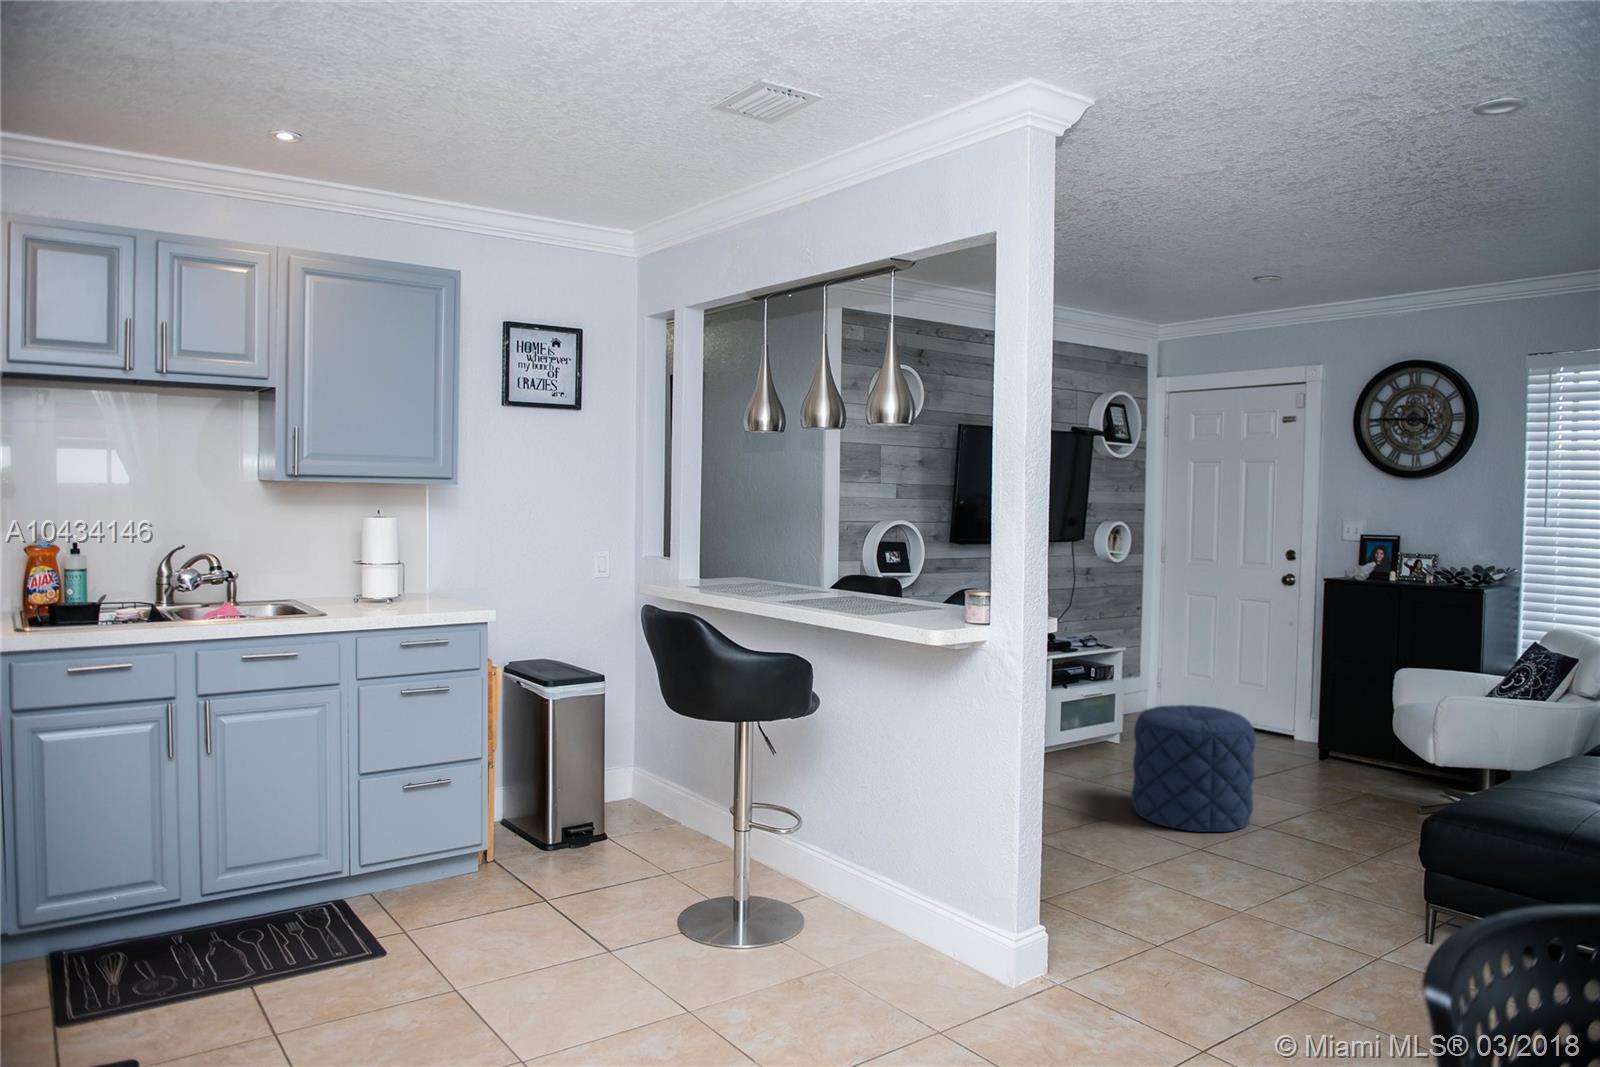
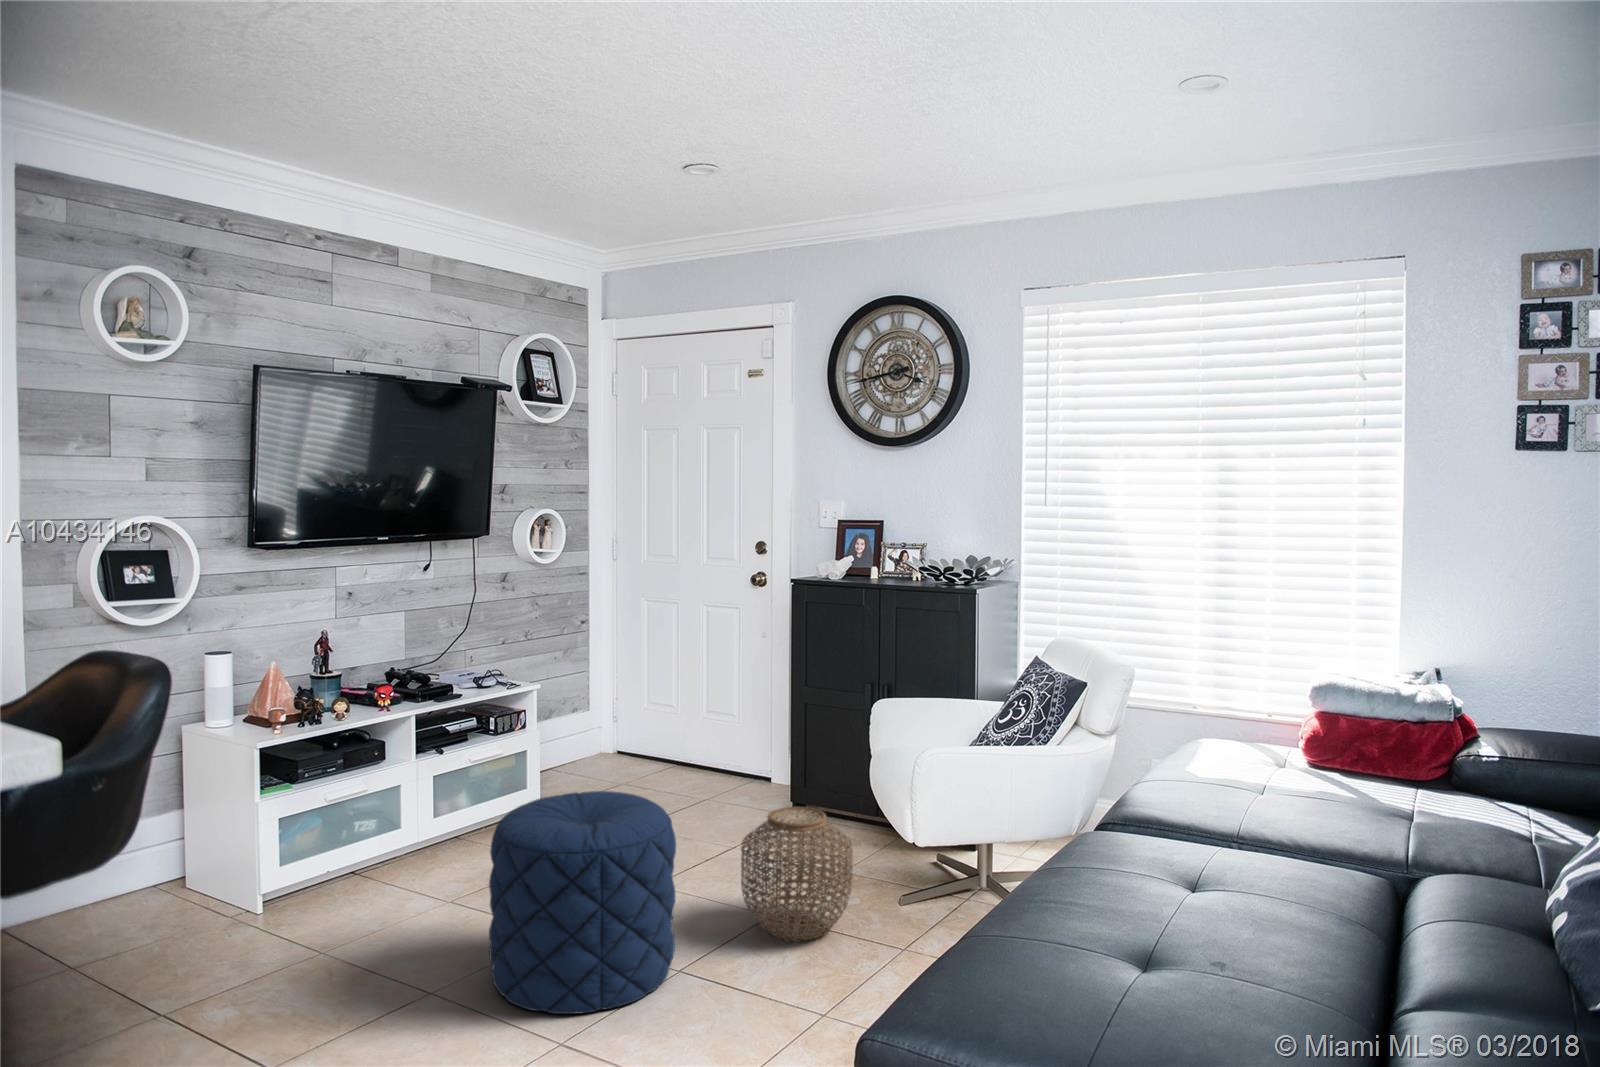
woven basket: none [1294,732,1380,820] -> present [741,807,853,940]

